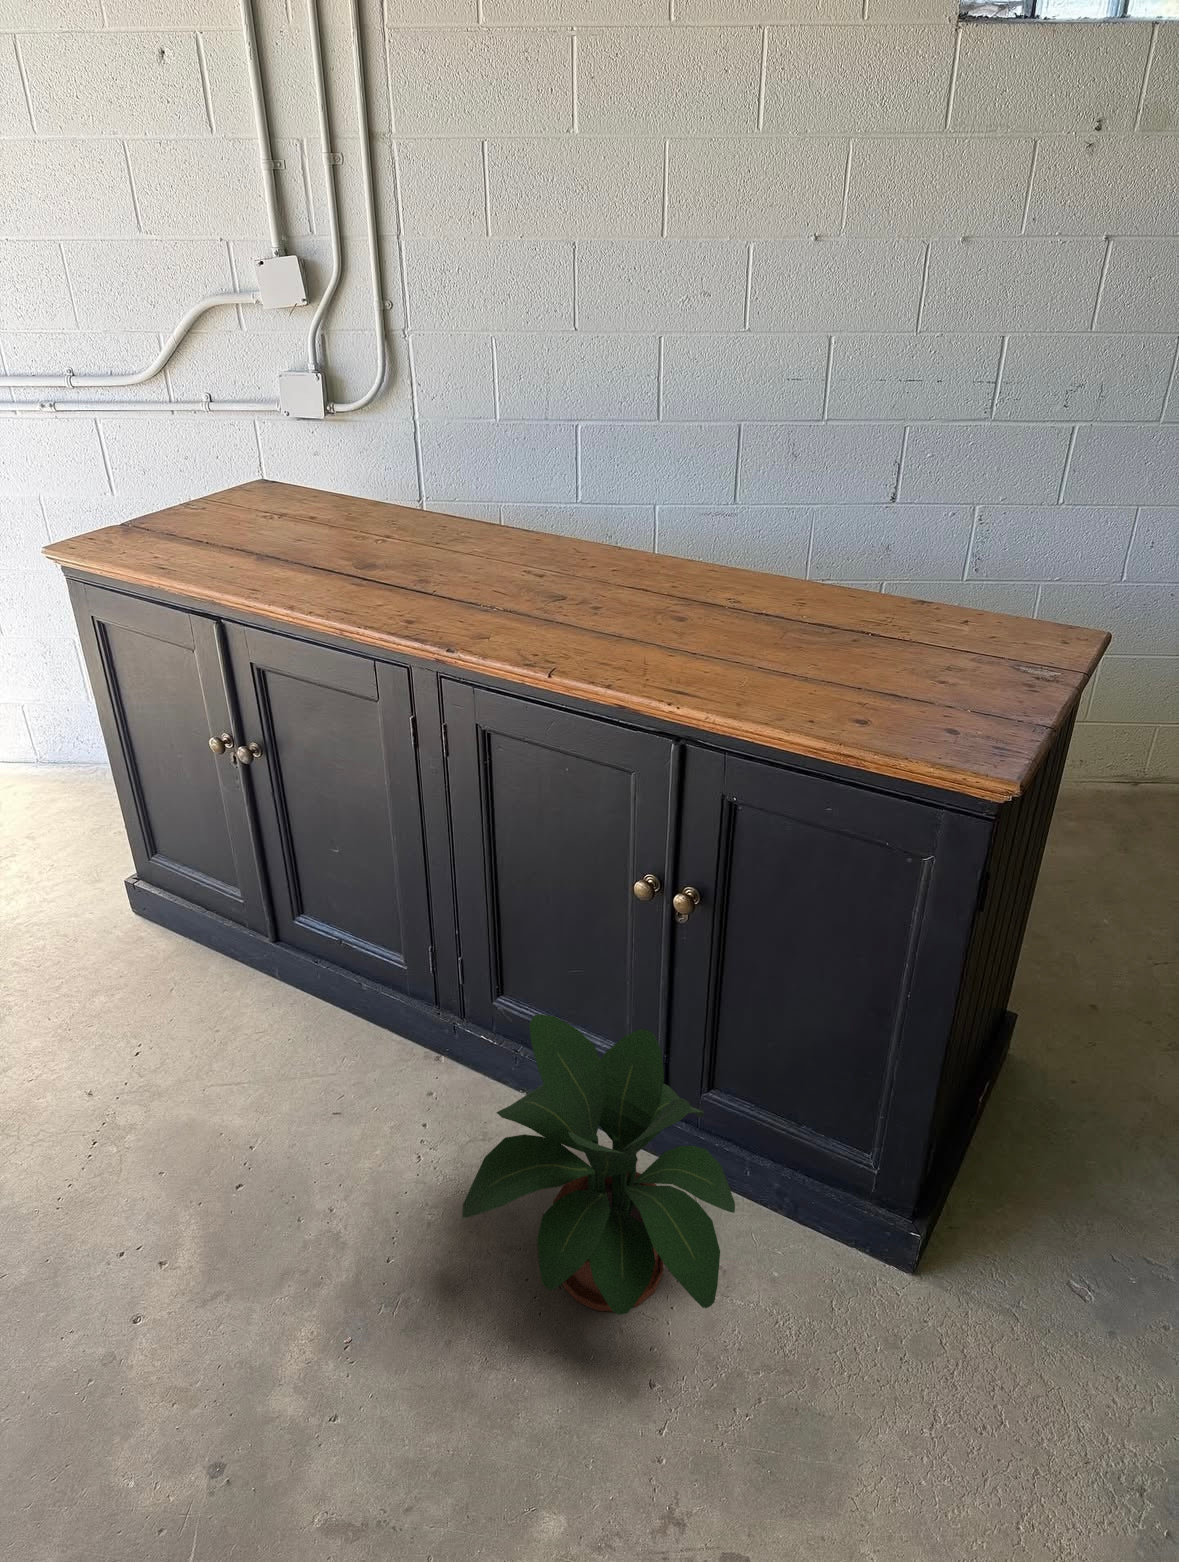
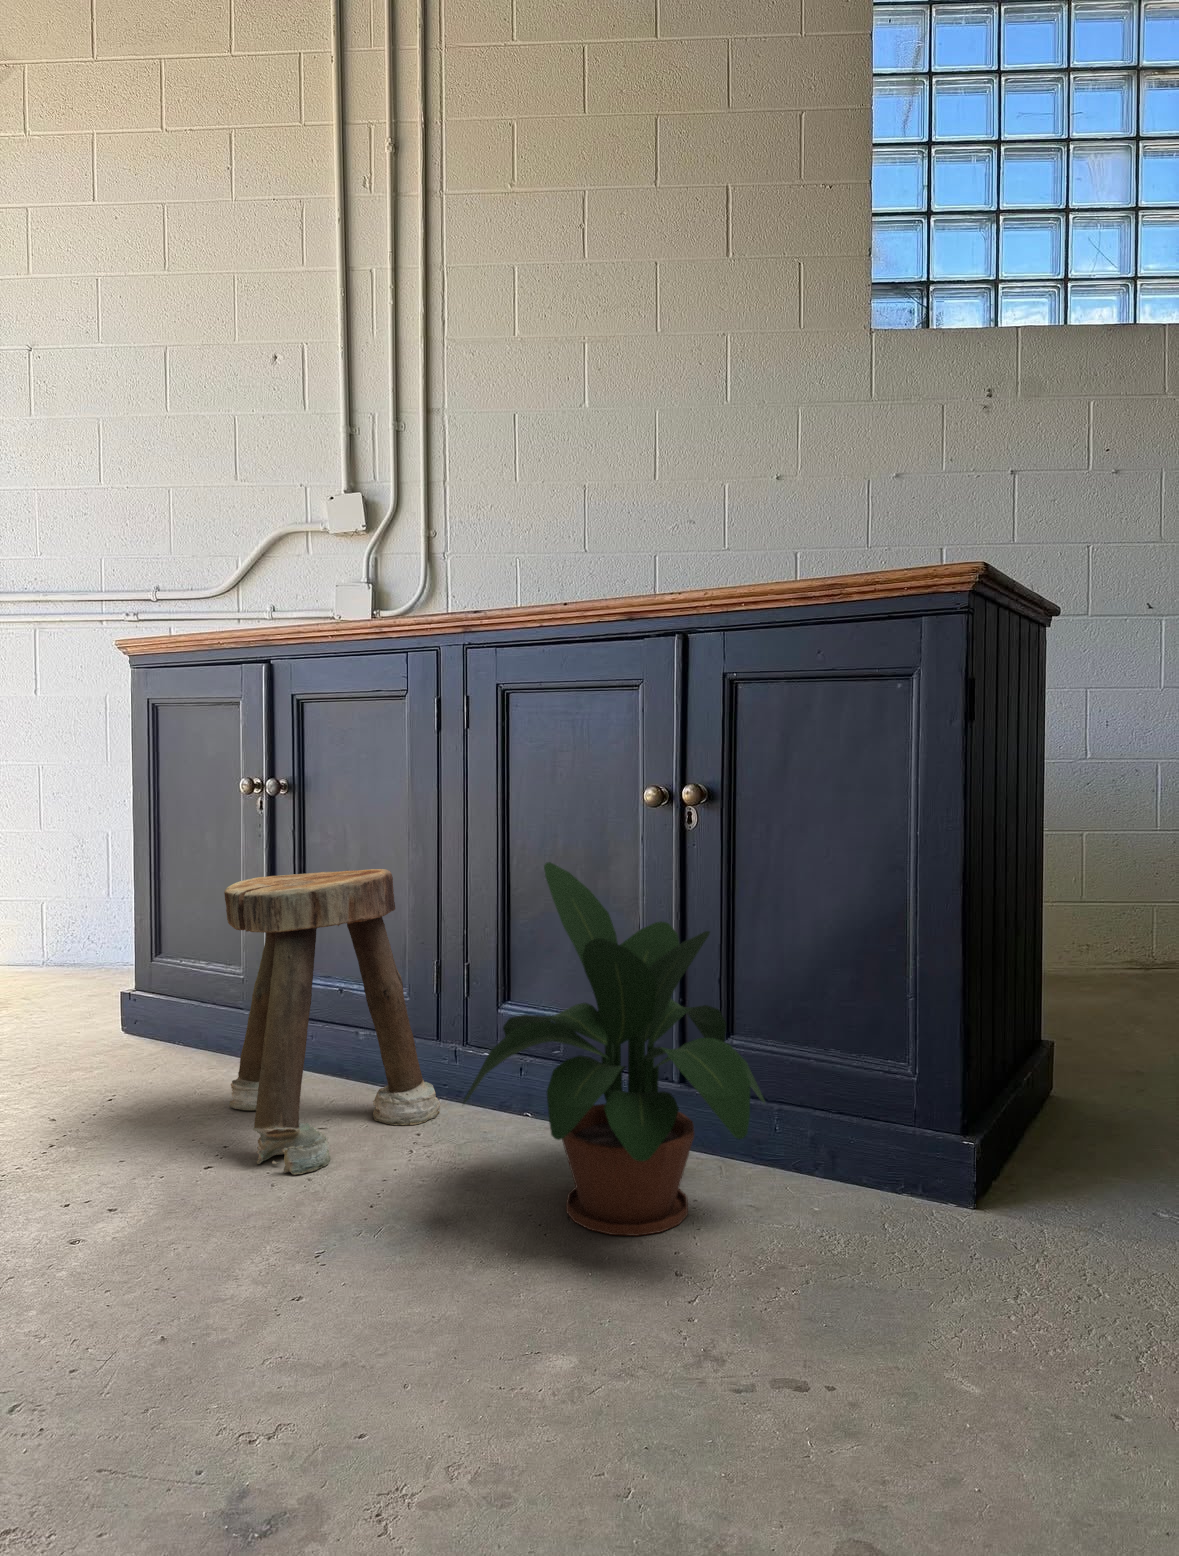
stool: none [215,883,444,1202] -> present [224,869,440,1175]

